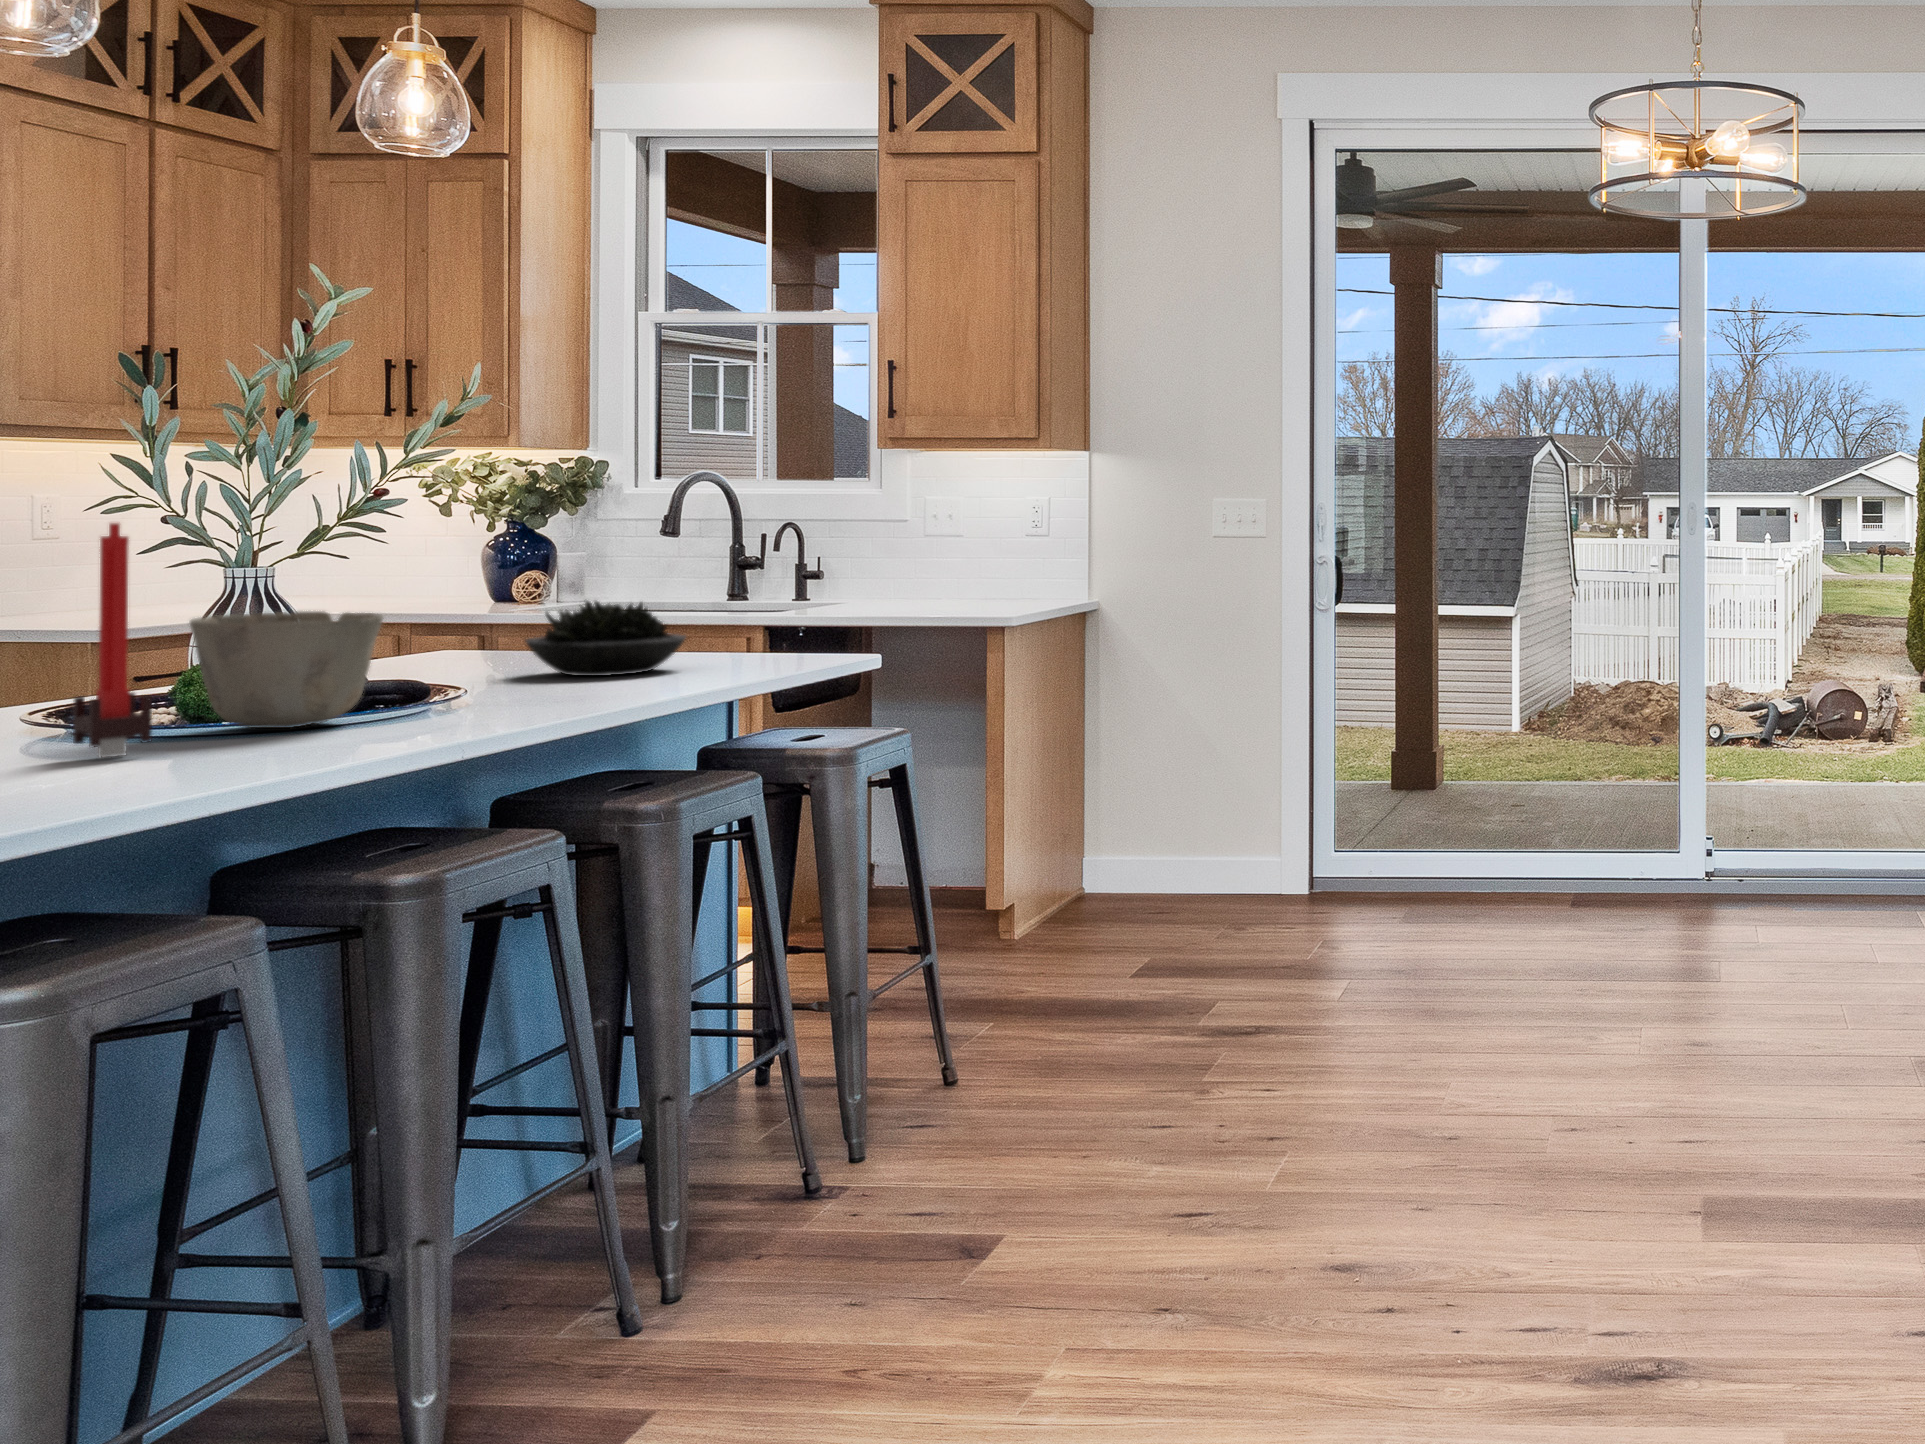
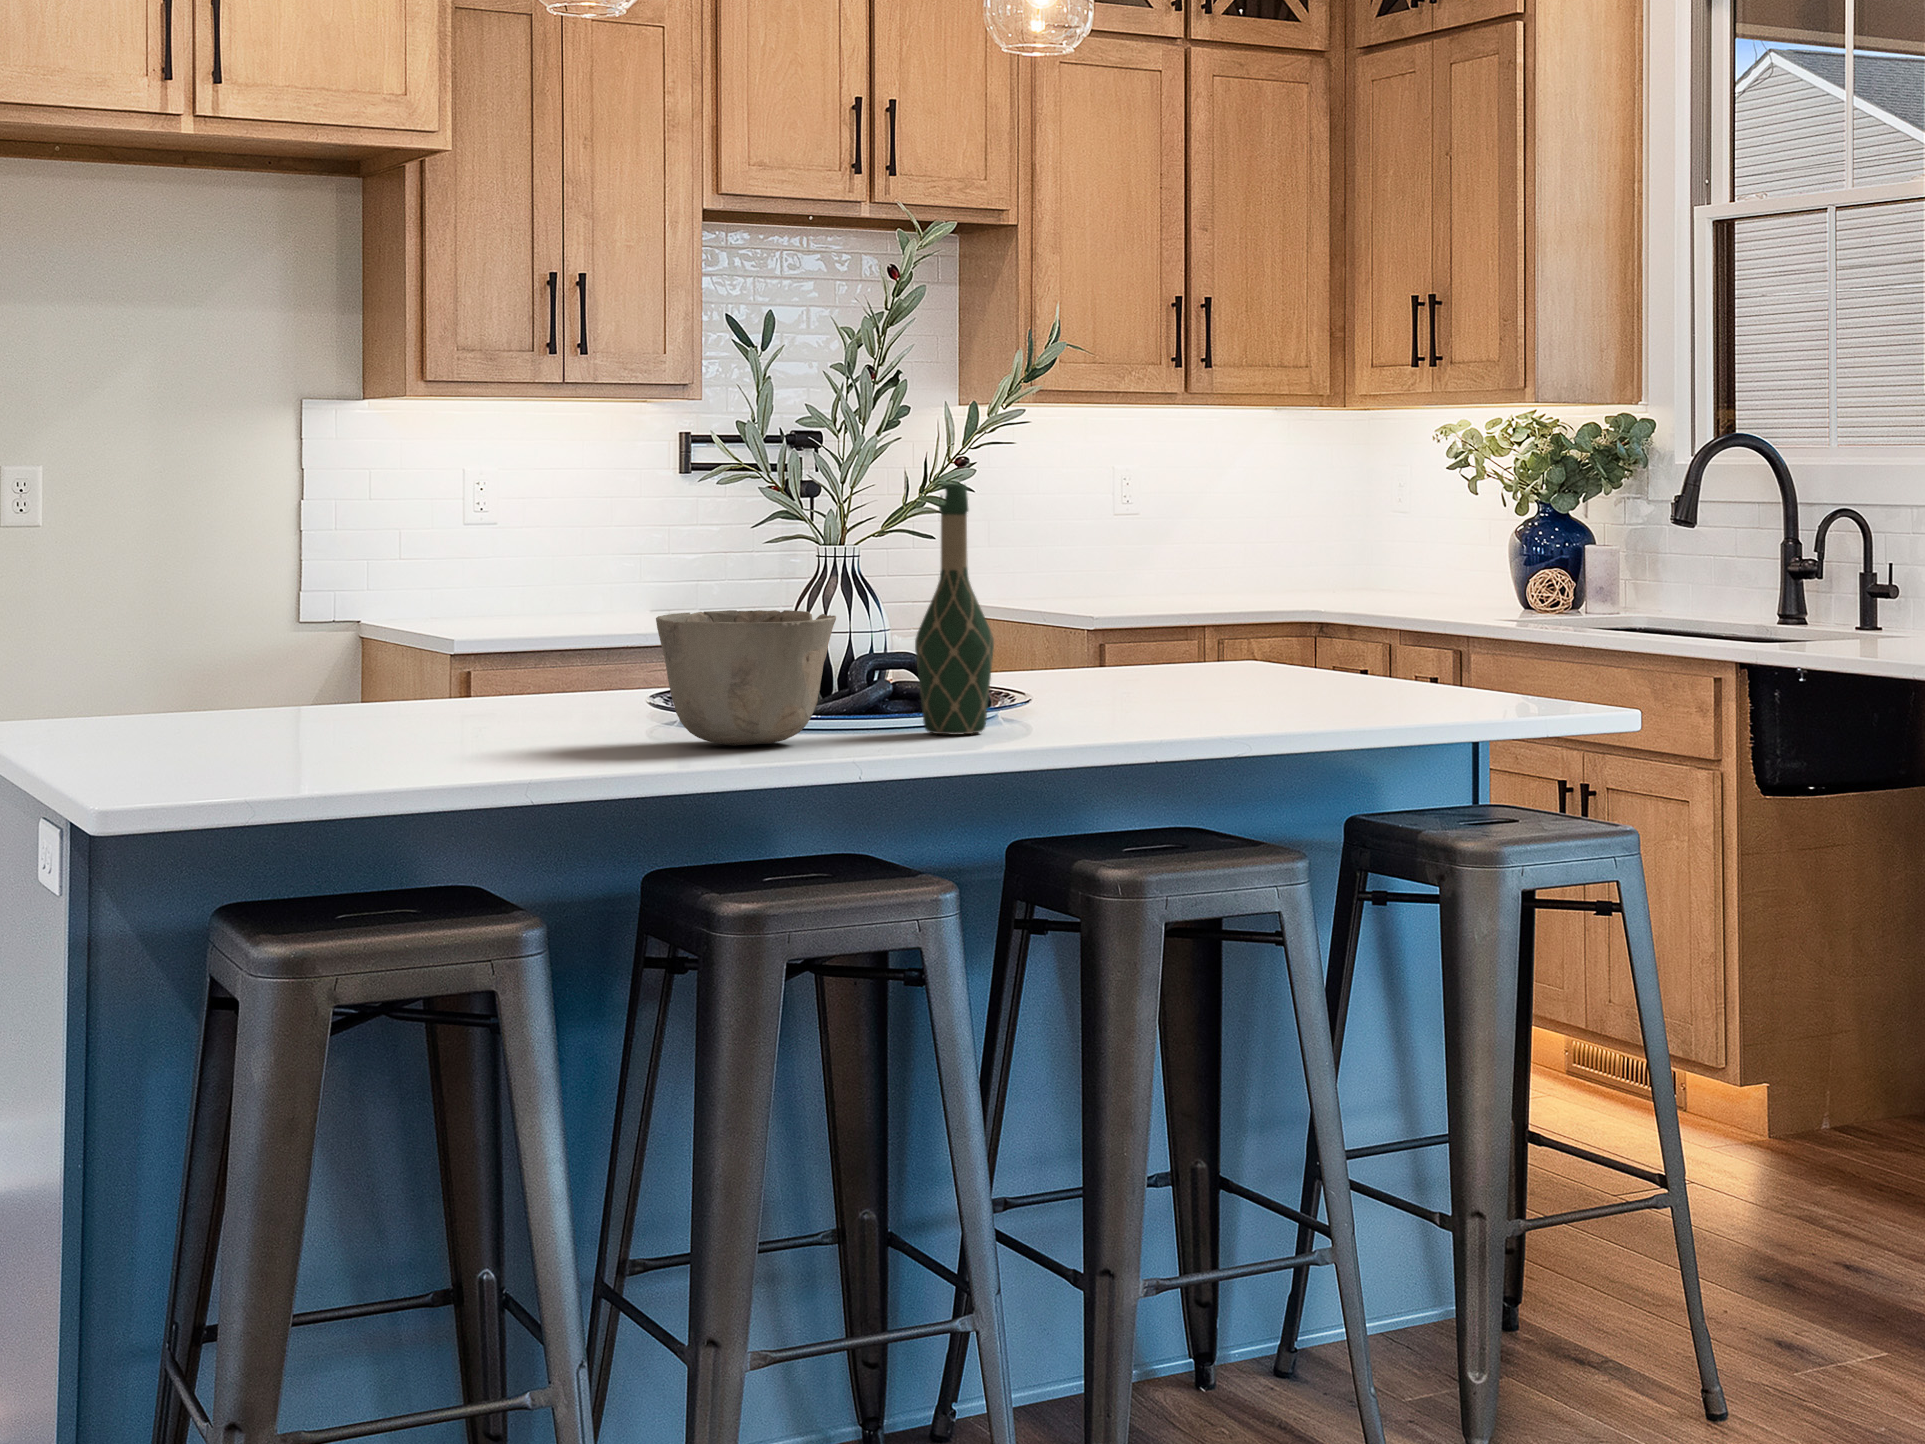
wine bottle: none [406,505,483,705] -> present [915,484,994,735]
candle: present [73,523,152,757] -> none [494,505,553,759]
succulent plant: present [525,601,686,676] -> none [1151,611,1340,714]

